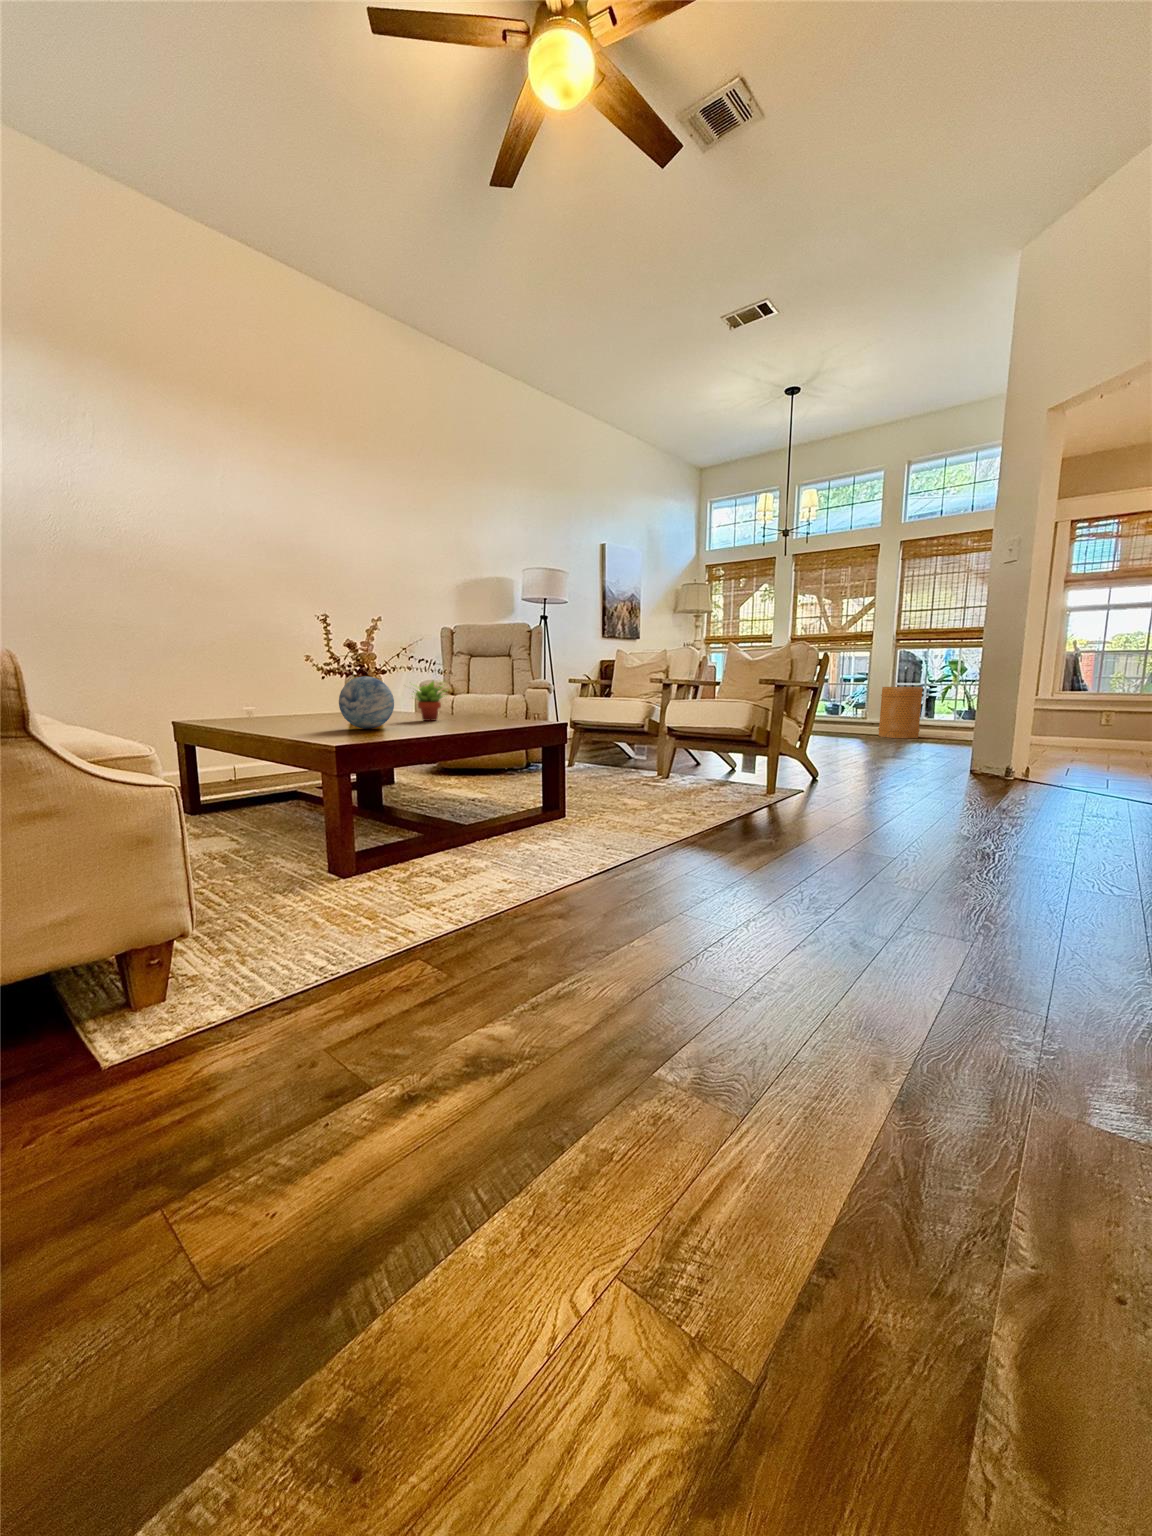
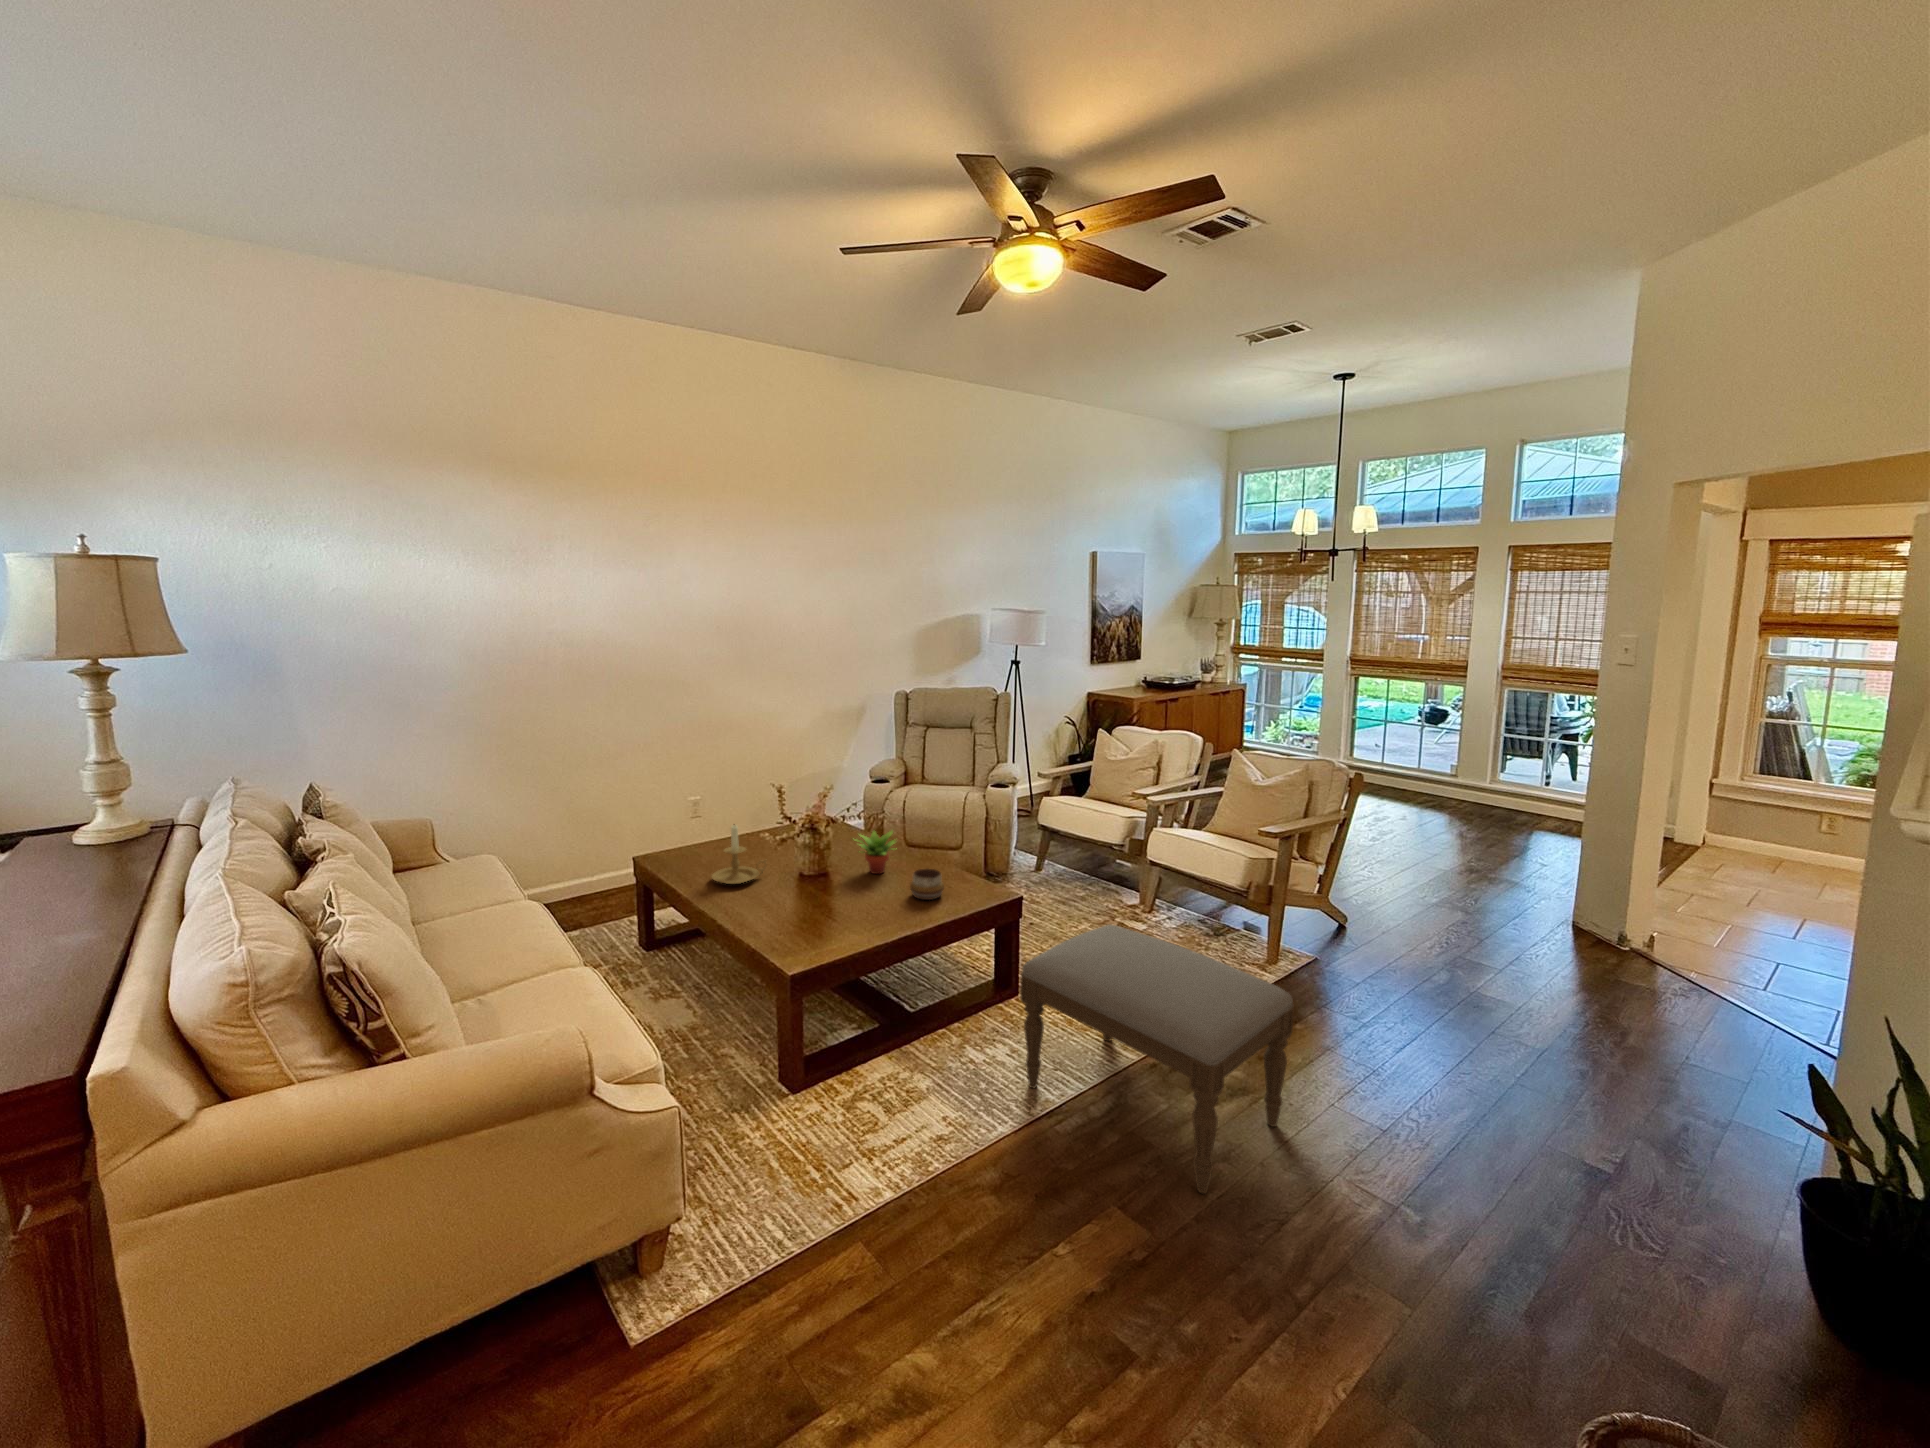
candle holder: none [257,665,318,724] -> present [712,825,766,884]
decorative orb: present [339,676,394,729] -> none [790,861,842,914]
basket: present [878,687,923,738] -> none [1476,739,1544,818]
decorative bowl: none [463,701,495,724] -> present [910,868,944,900]
ottoman: none [576,715,824,898] -> present [1020,925,1294,1193]

